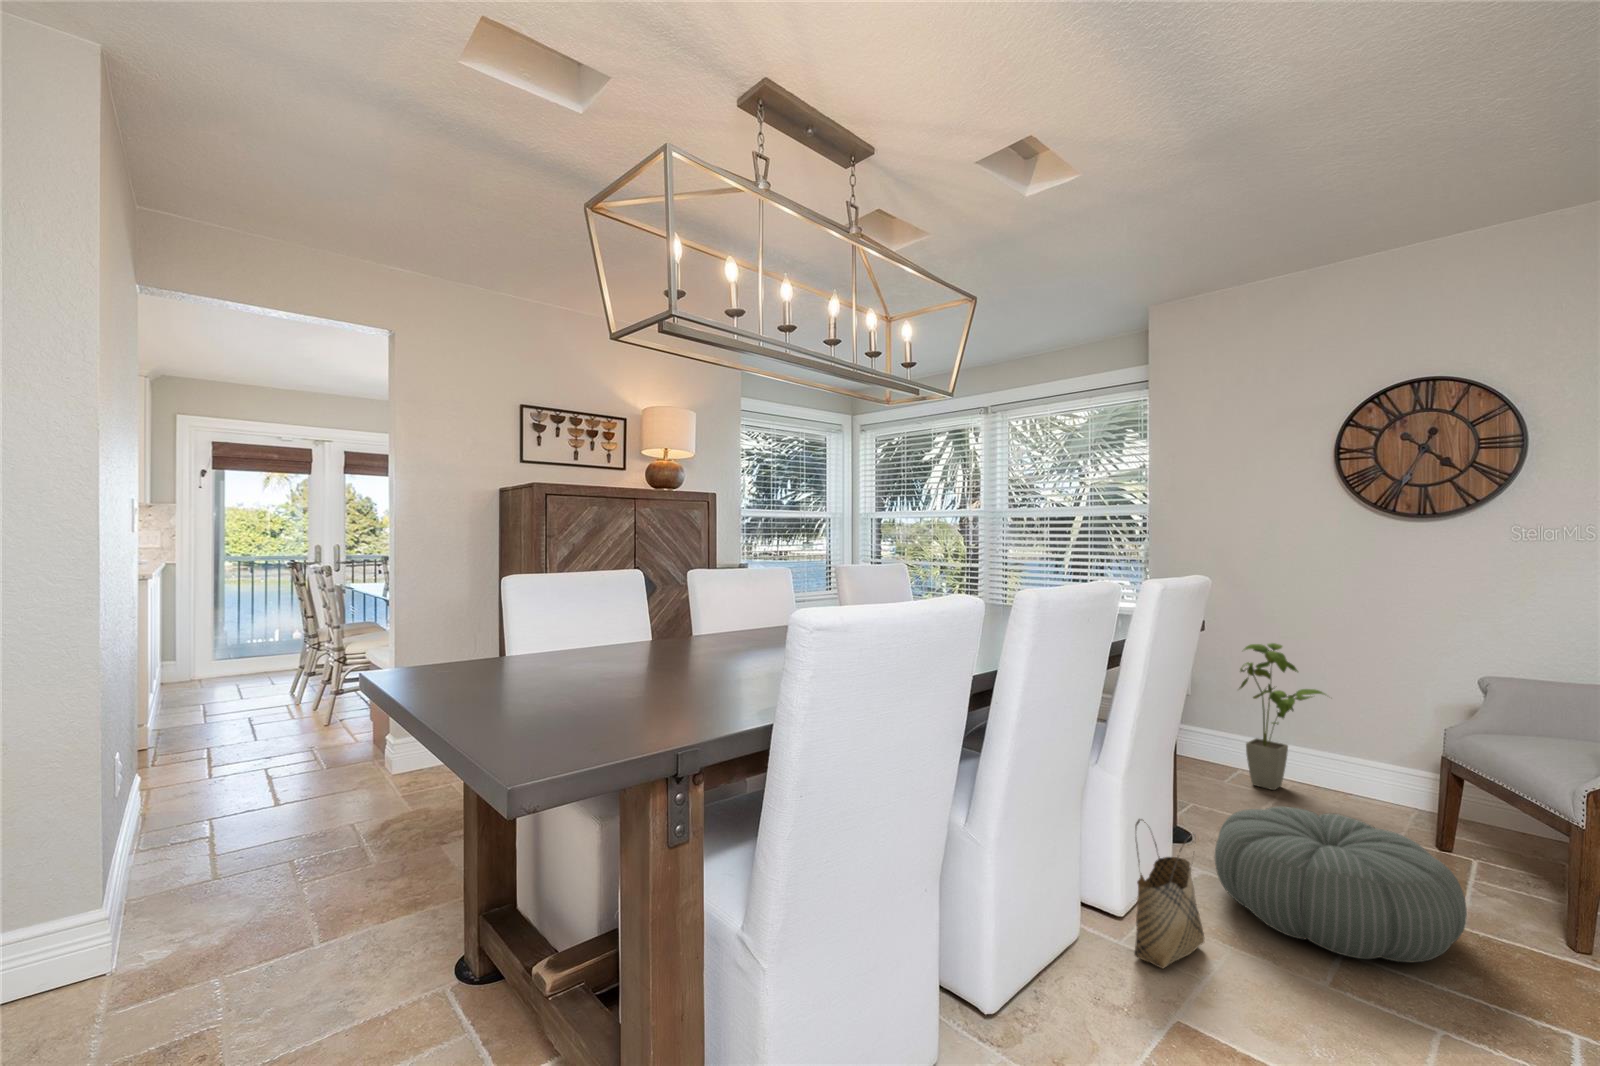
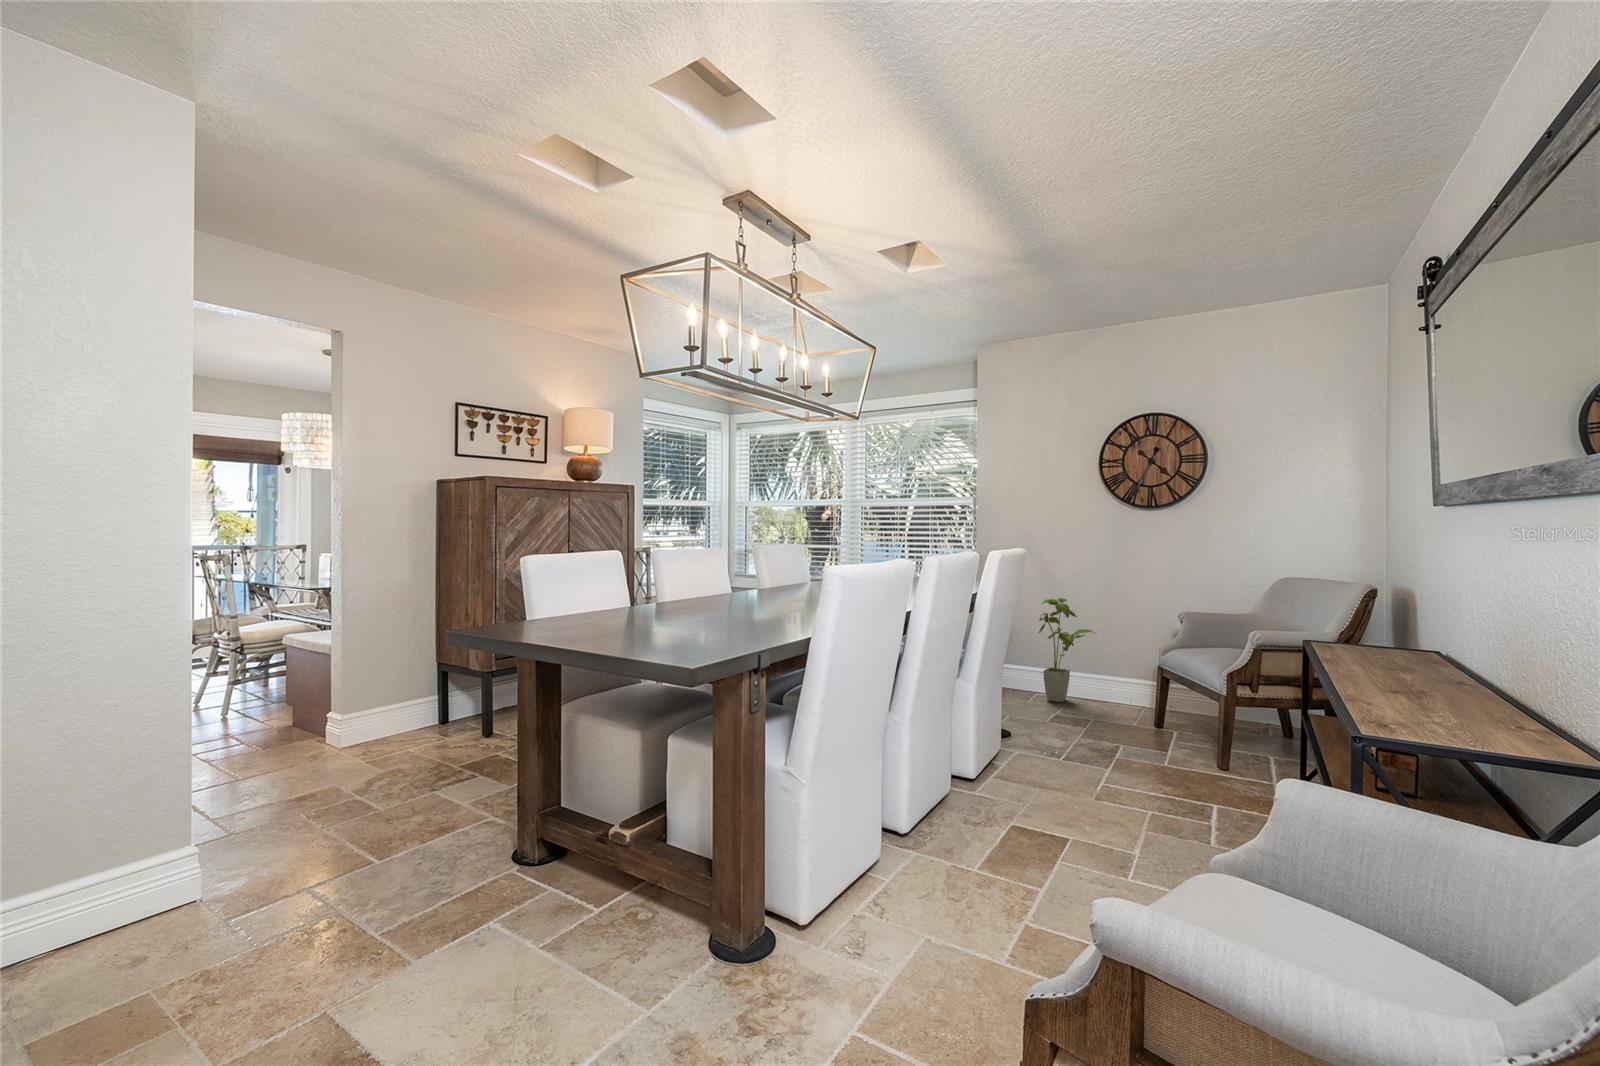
pouf: present [1215,806,1467,962] -> none [1028,701,1167,781]
woven basket: present [1134,819,1204,969] -> none [984,708,1025,798]

